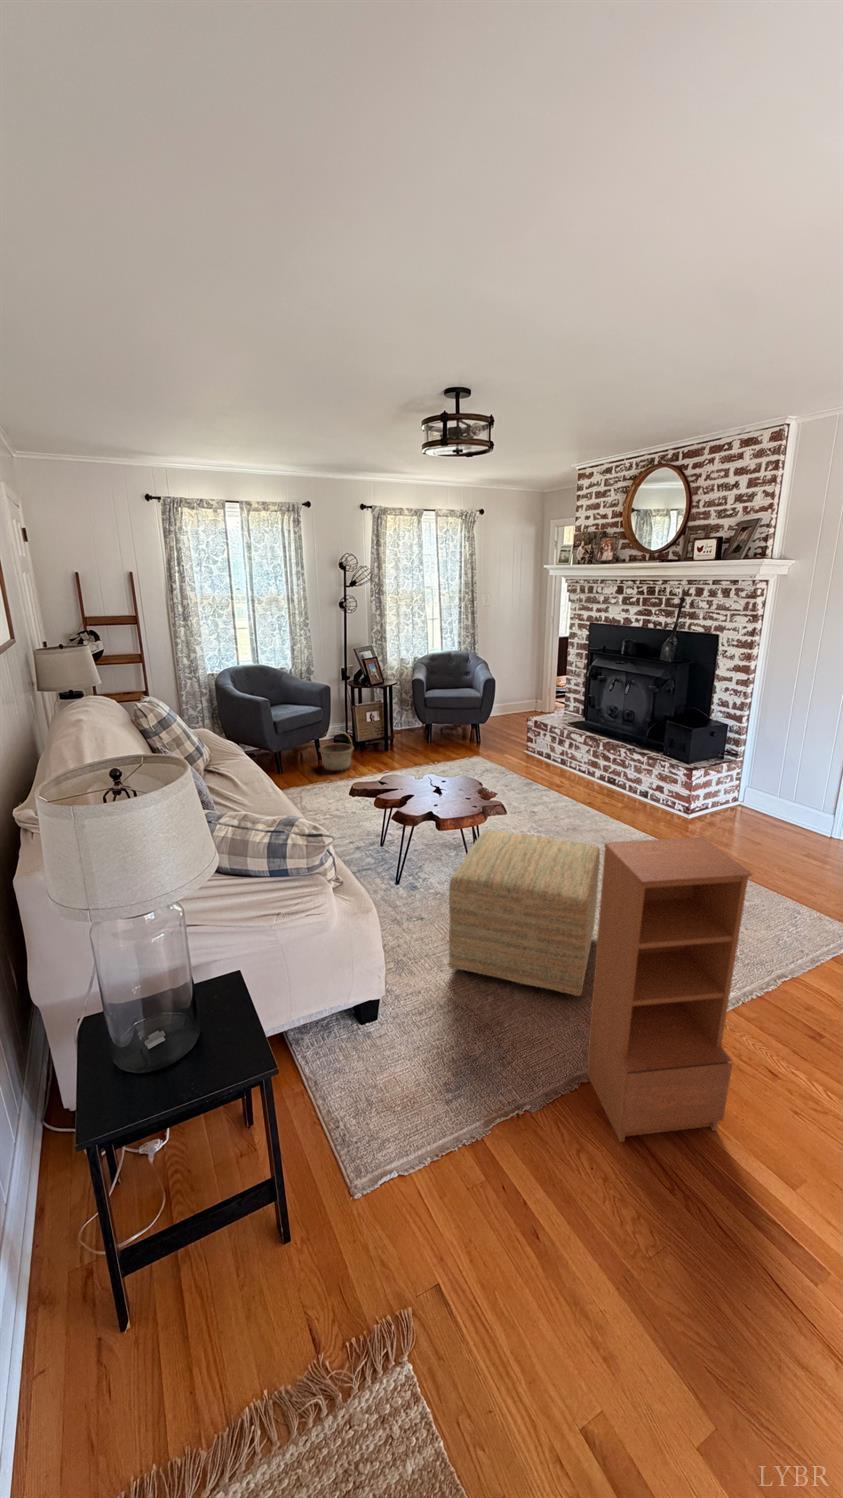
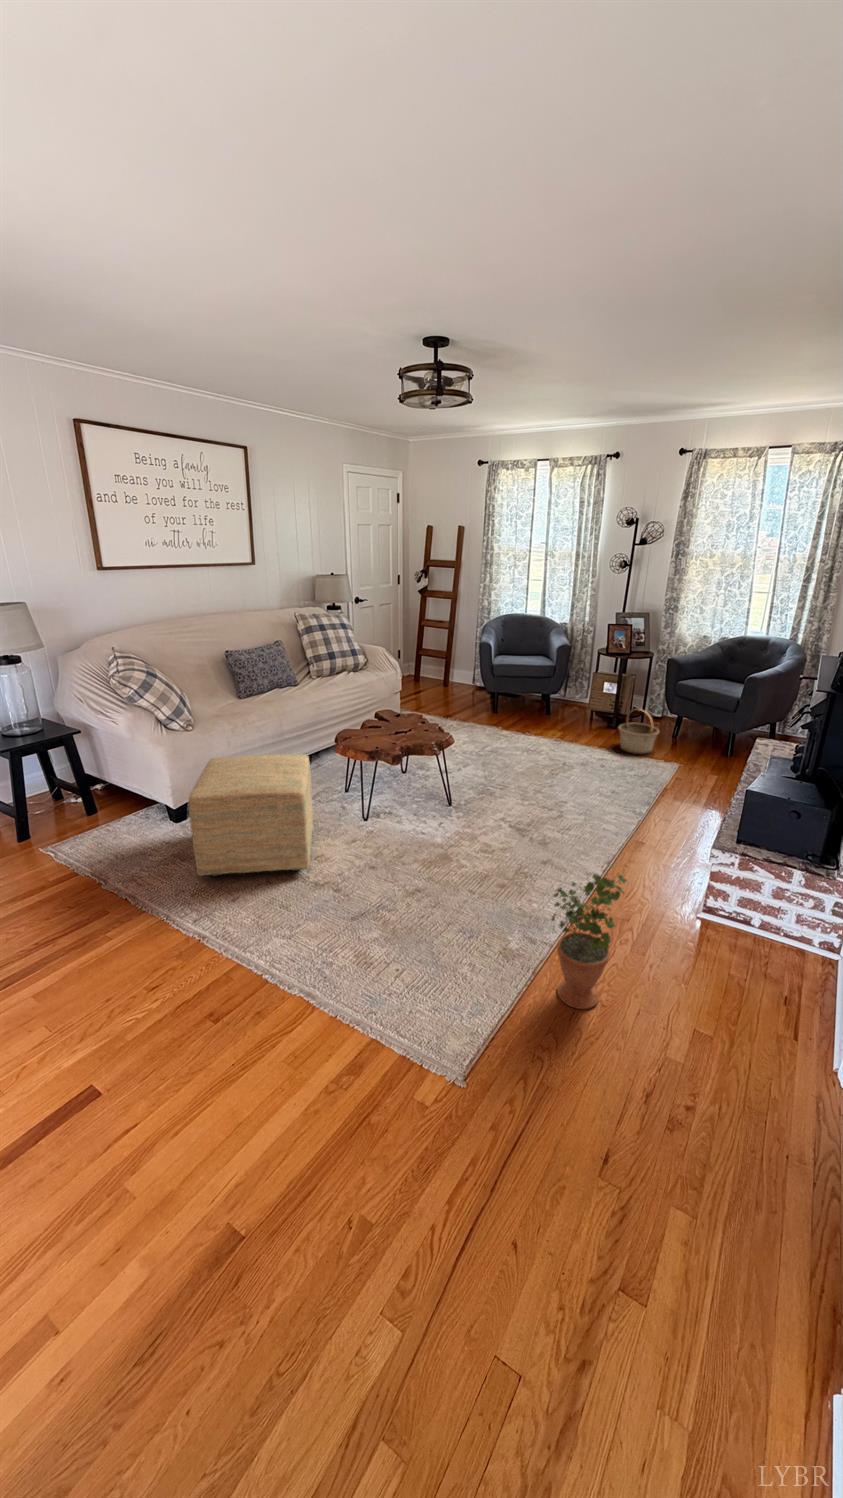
basket: present [319,735,353,771] -> present [618,709,659,754]
potted plant: none [764,777,810,876] -> present [551,866,627,1009]
bookcase: present [587,837,752,1142] -> none [24,724,137,952]

